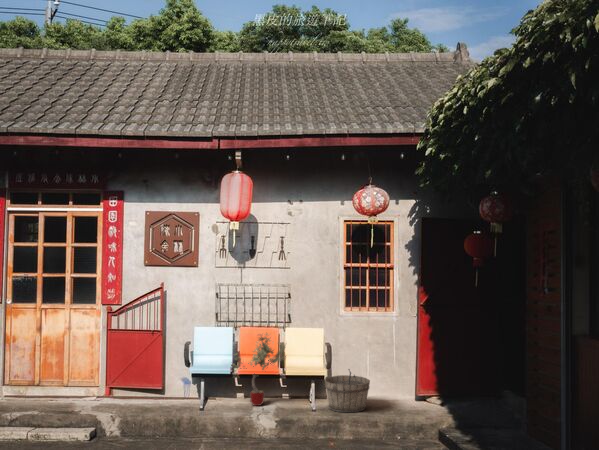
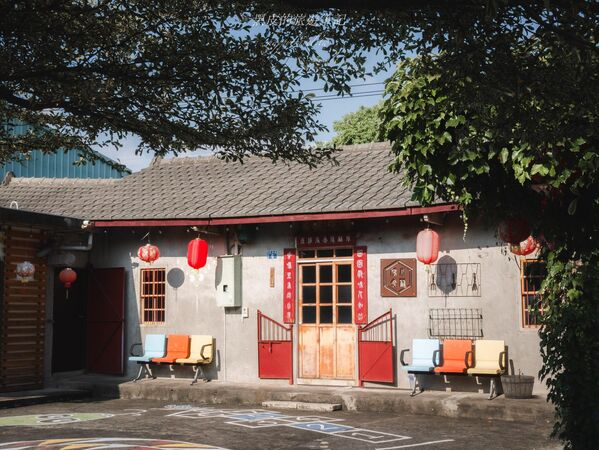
potted tree: present [231,333,286,406] -> none [435,342,476,394]

